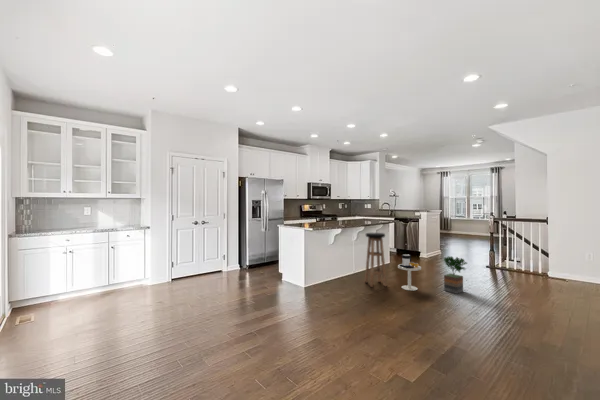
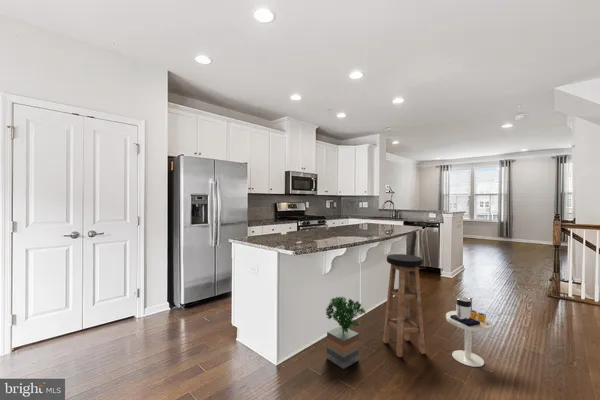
potted tree: present [444,256,467,293] -> present [326,297,366,369]

